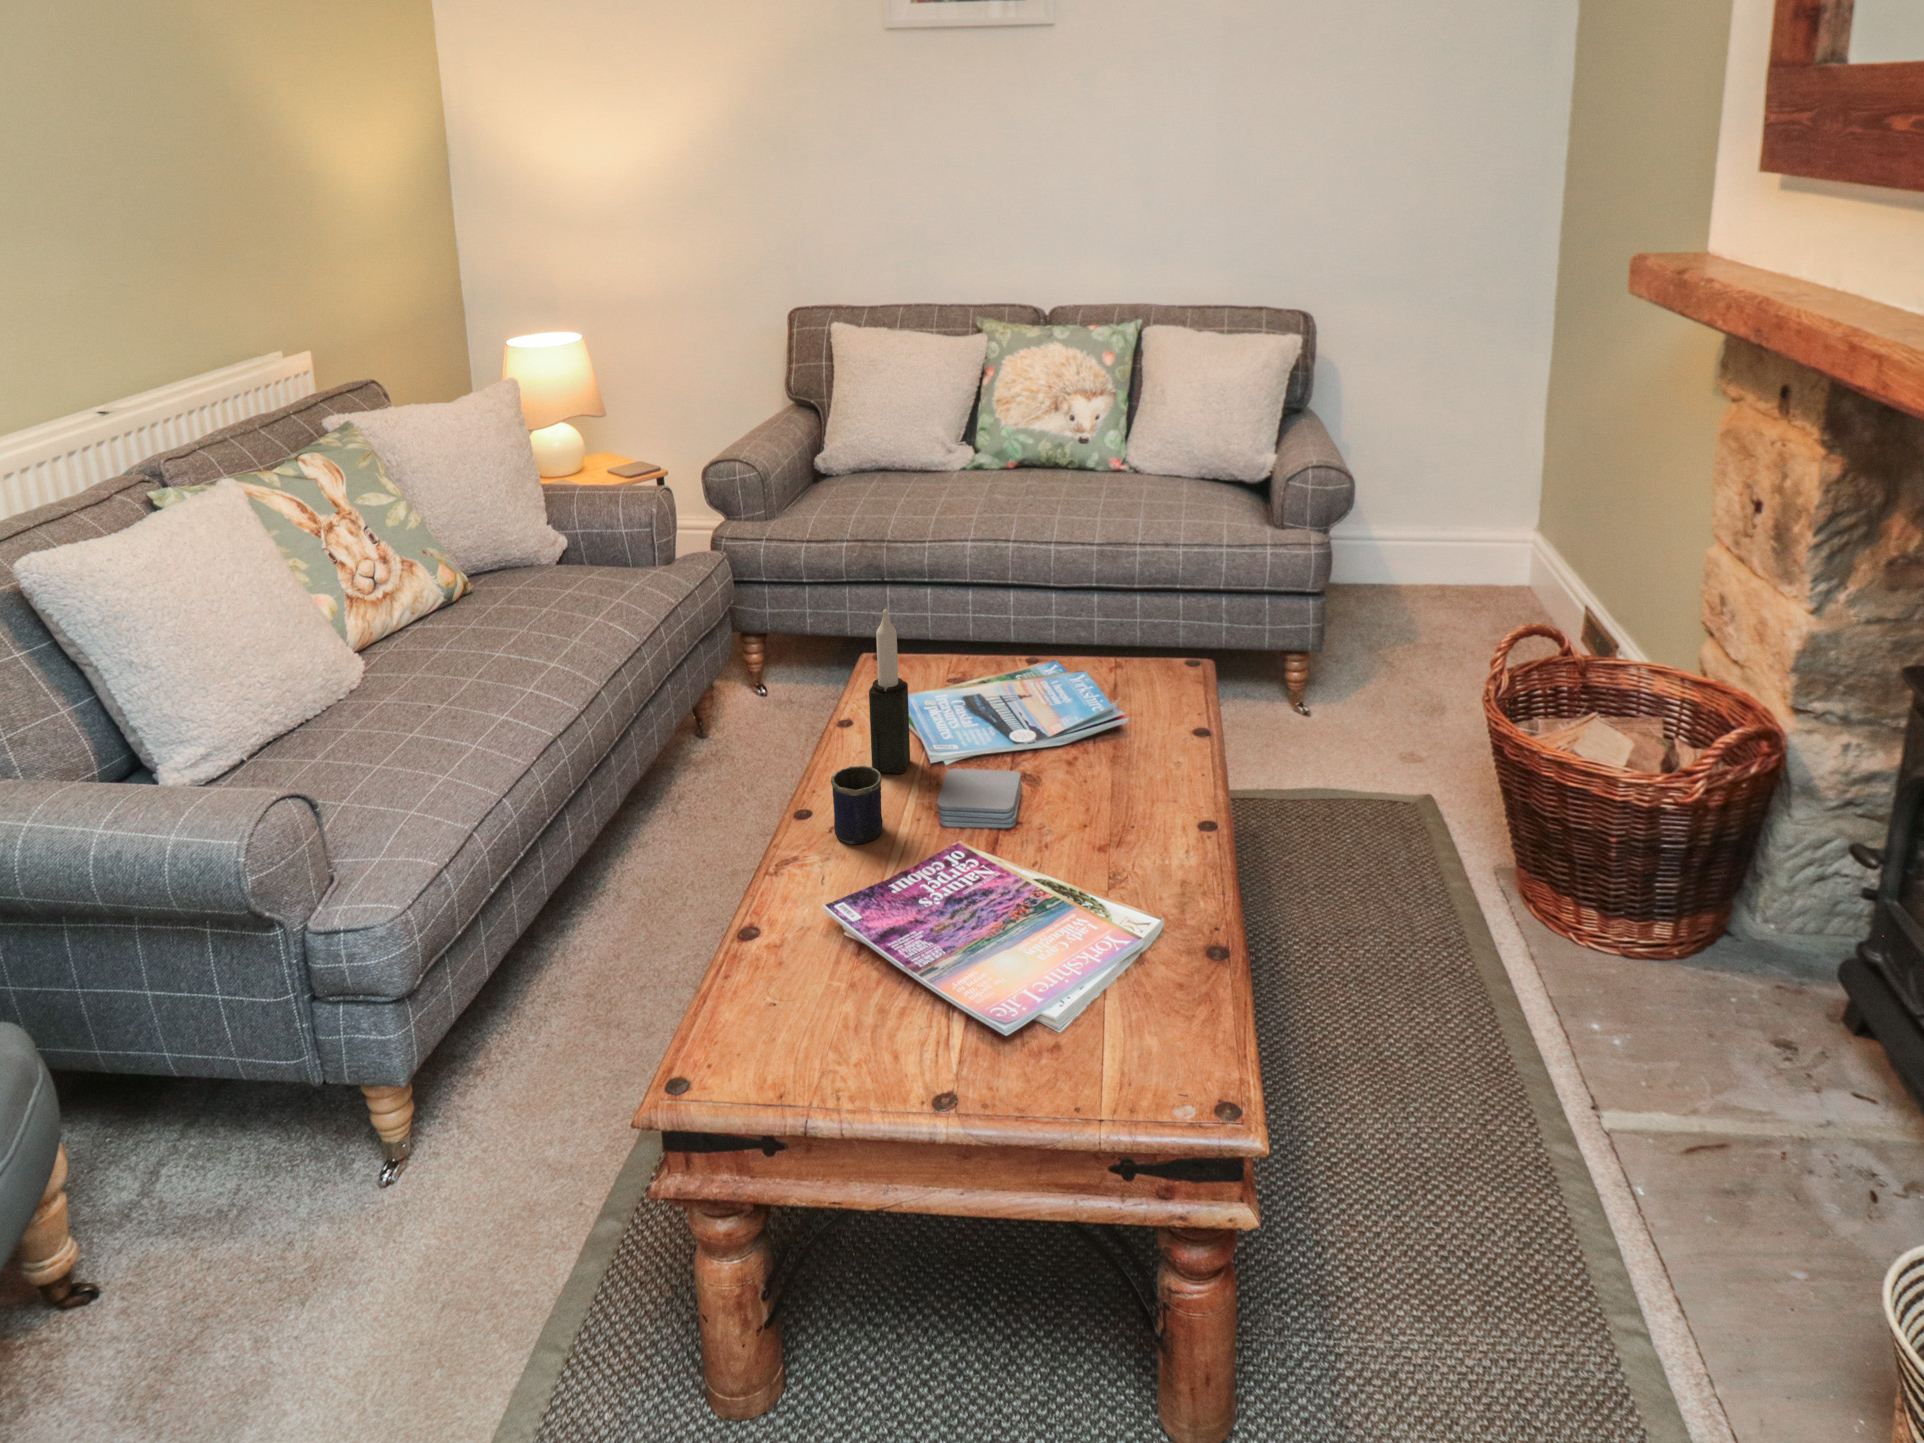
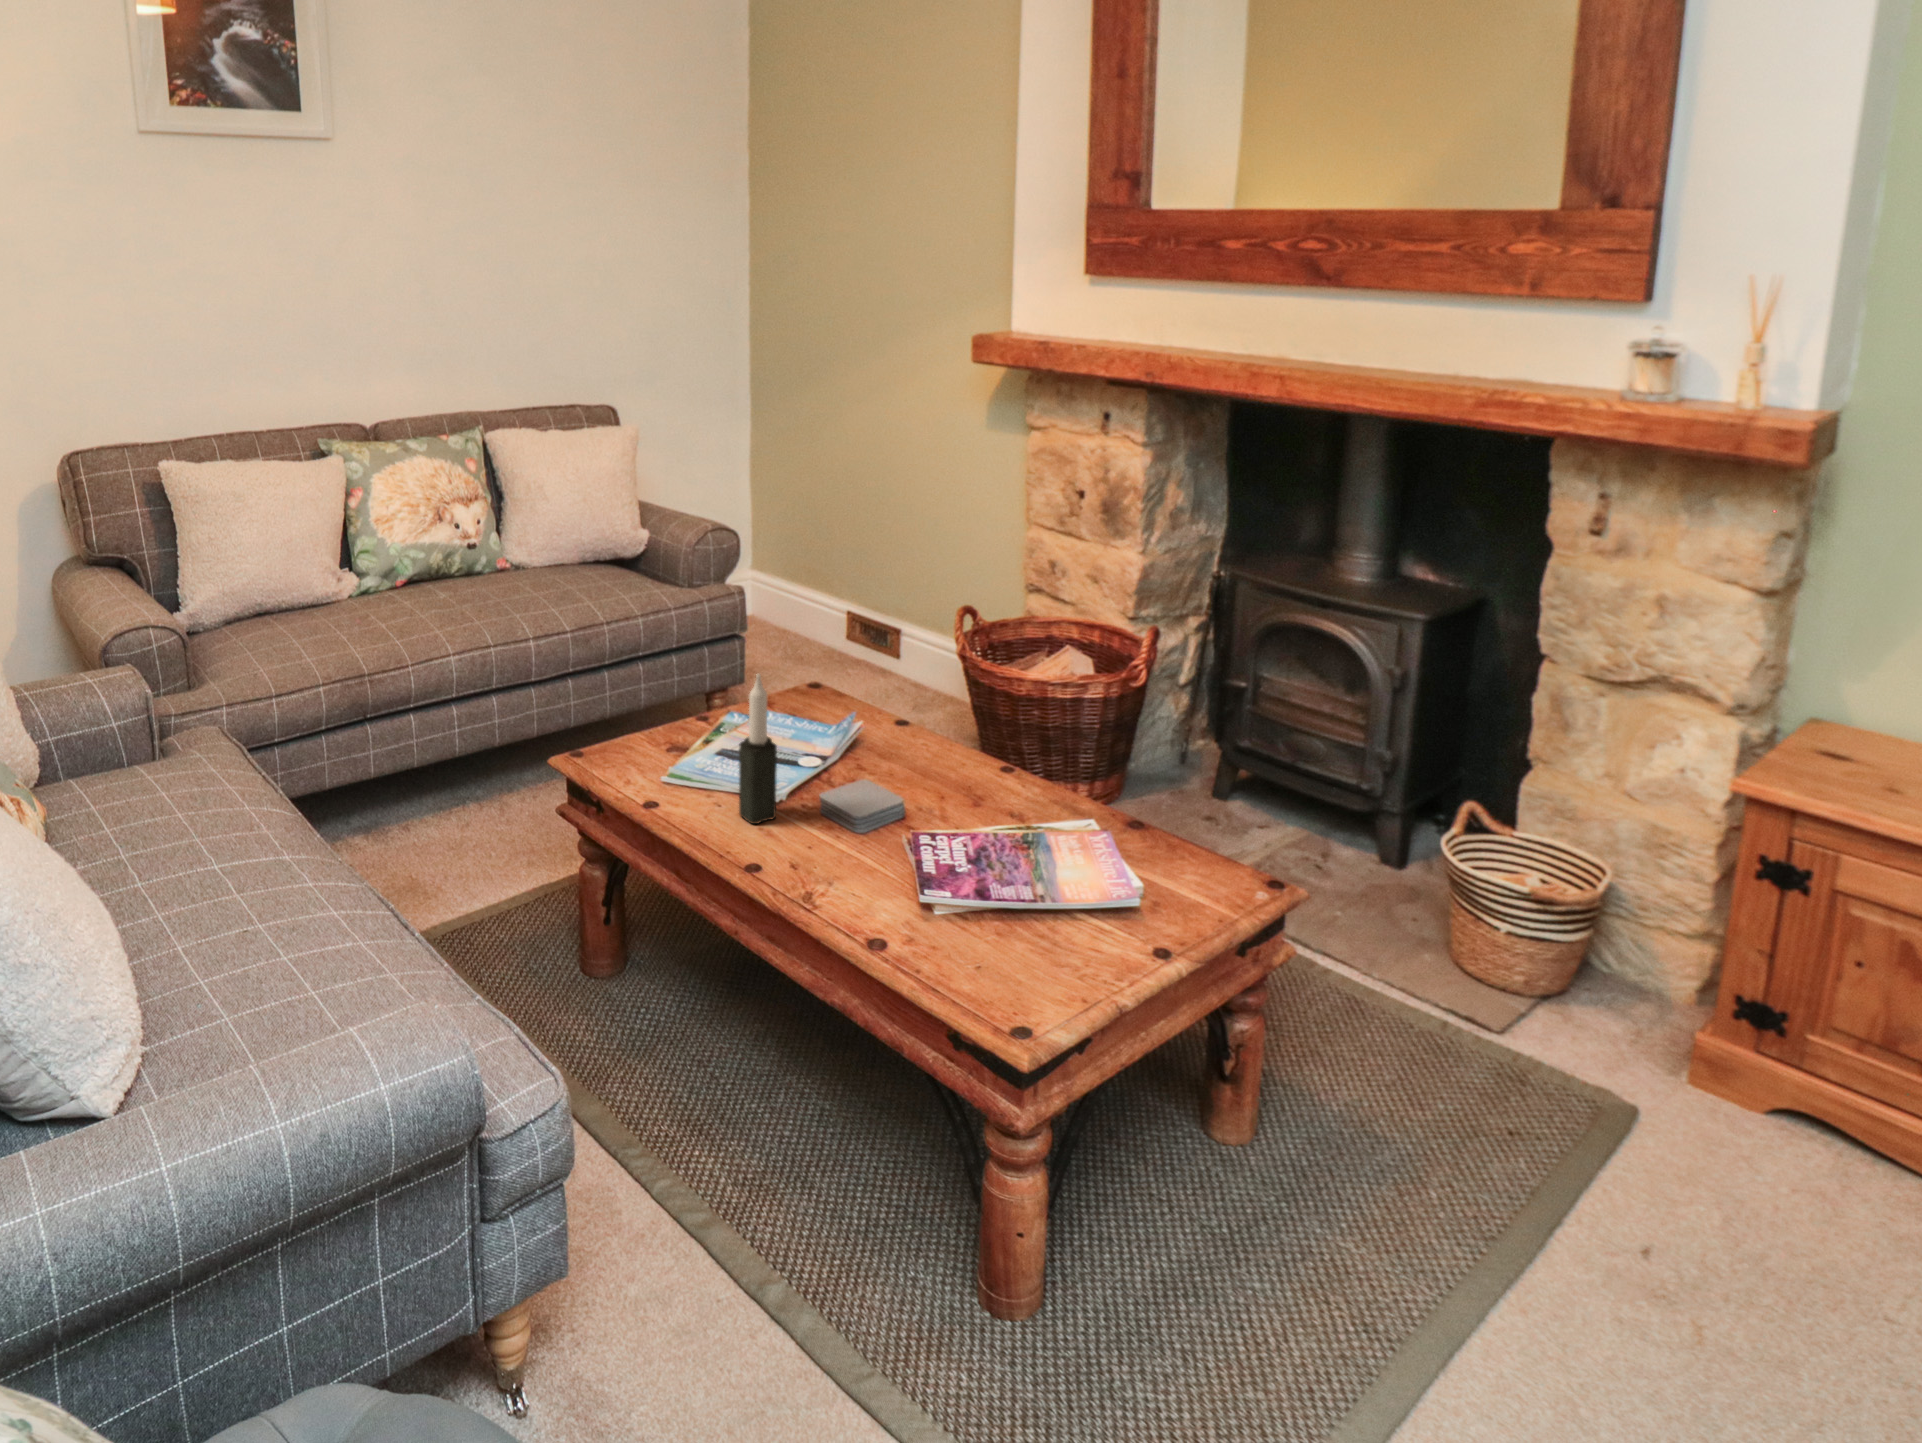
mug: present [831,766,883,844] -> none [793,802,848,870]

